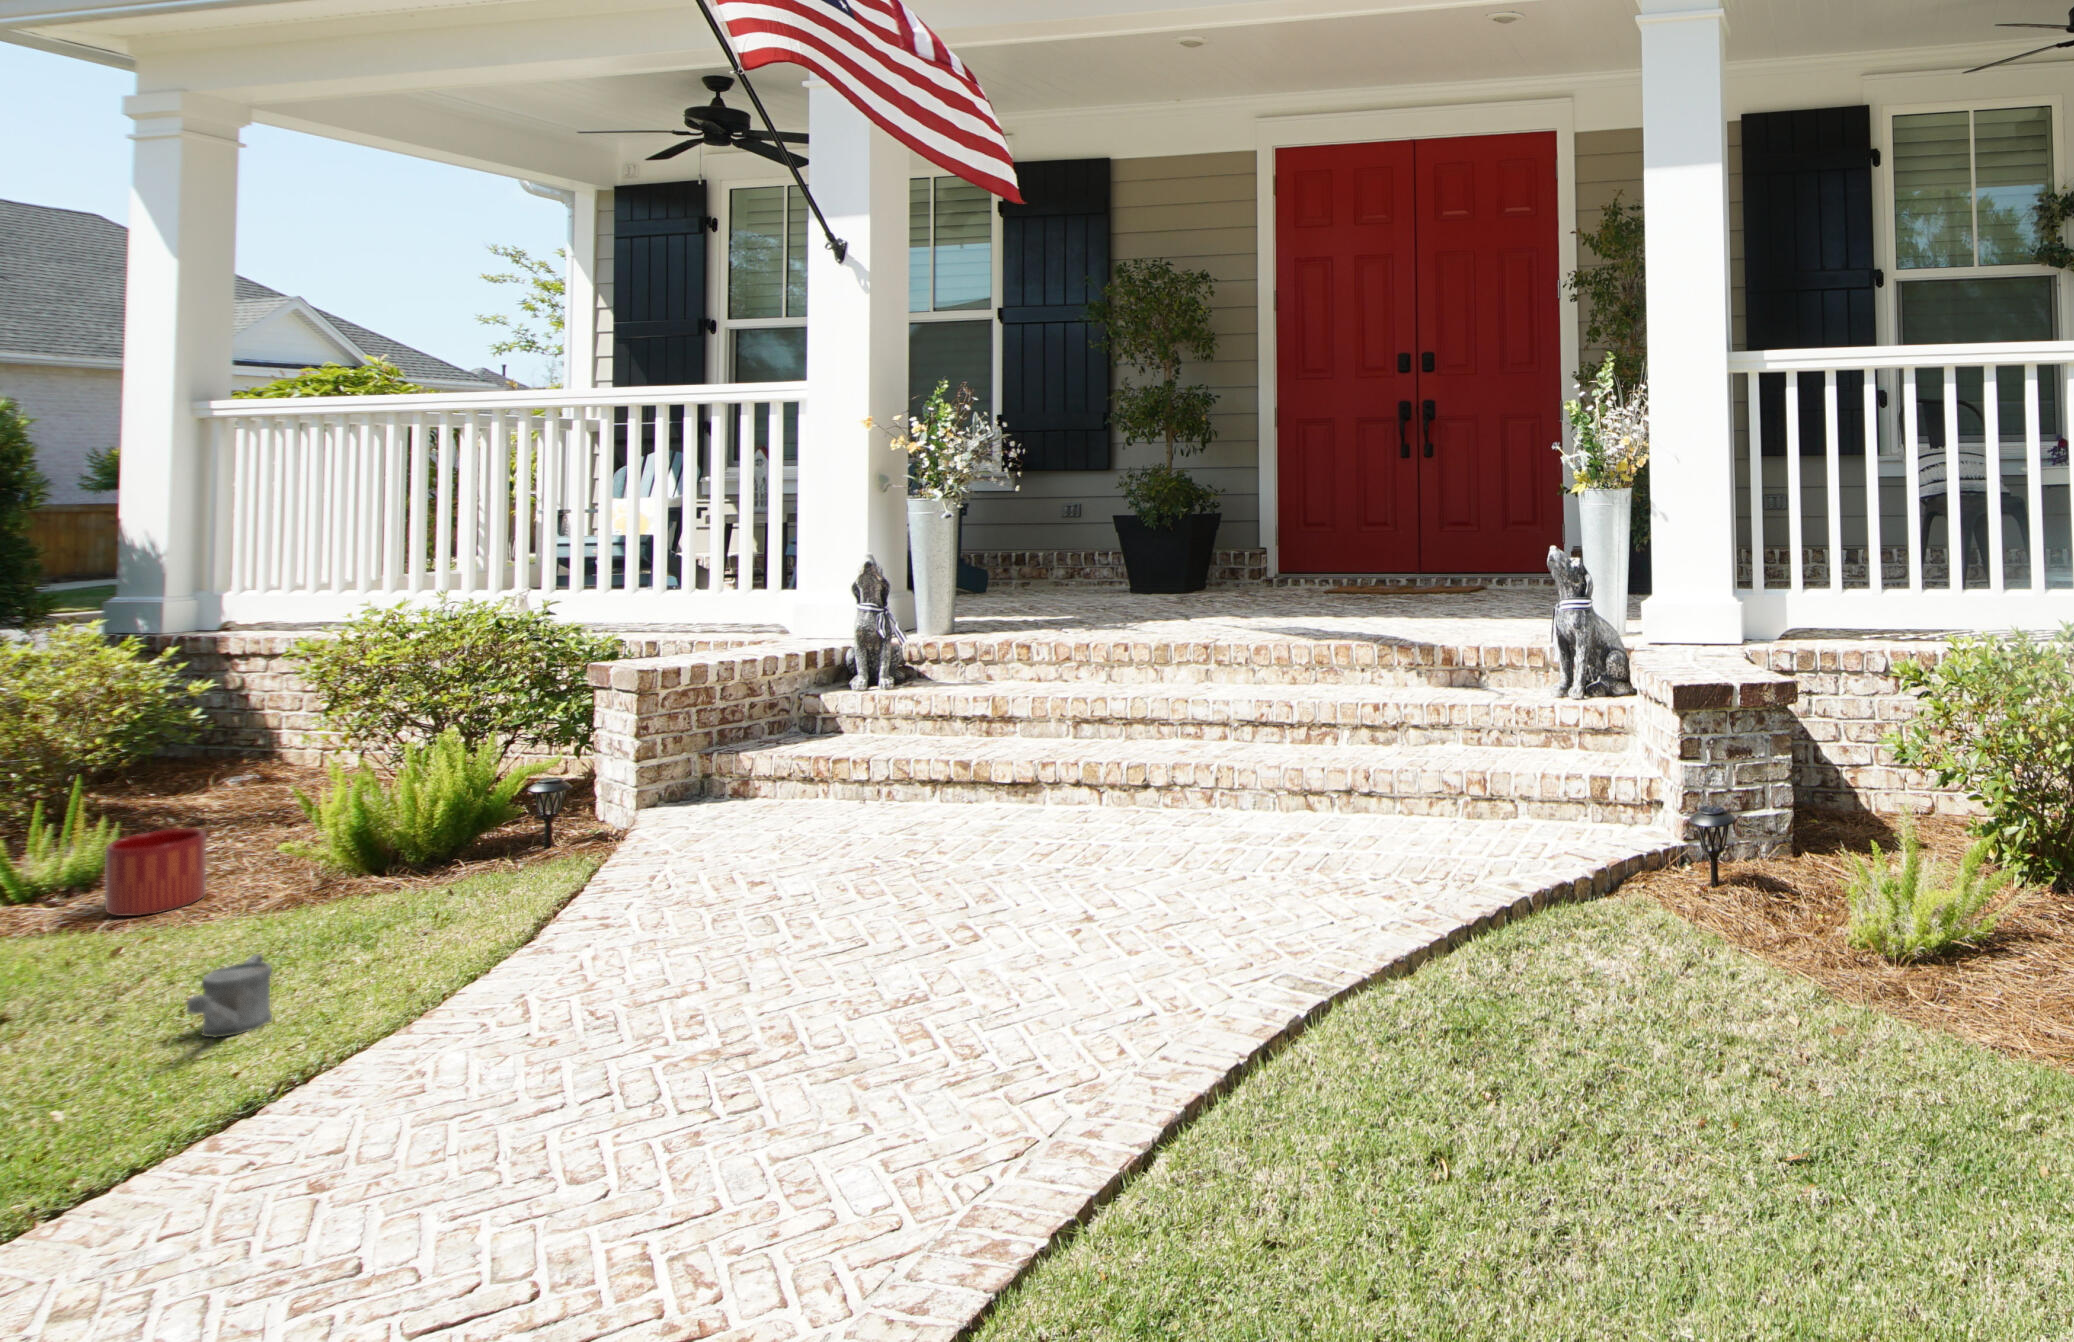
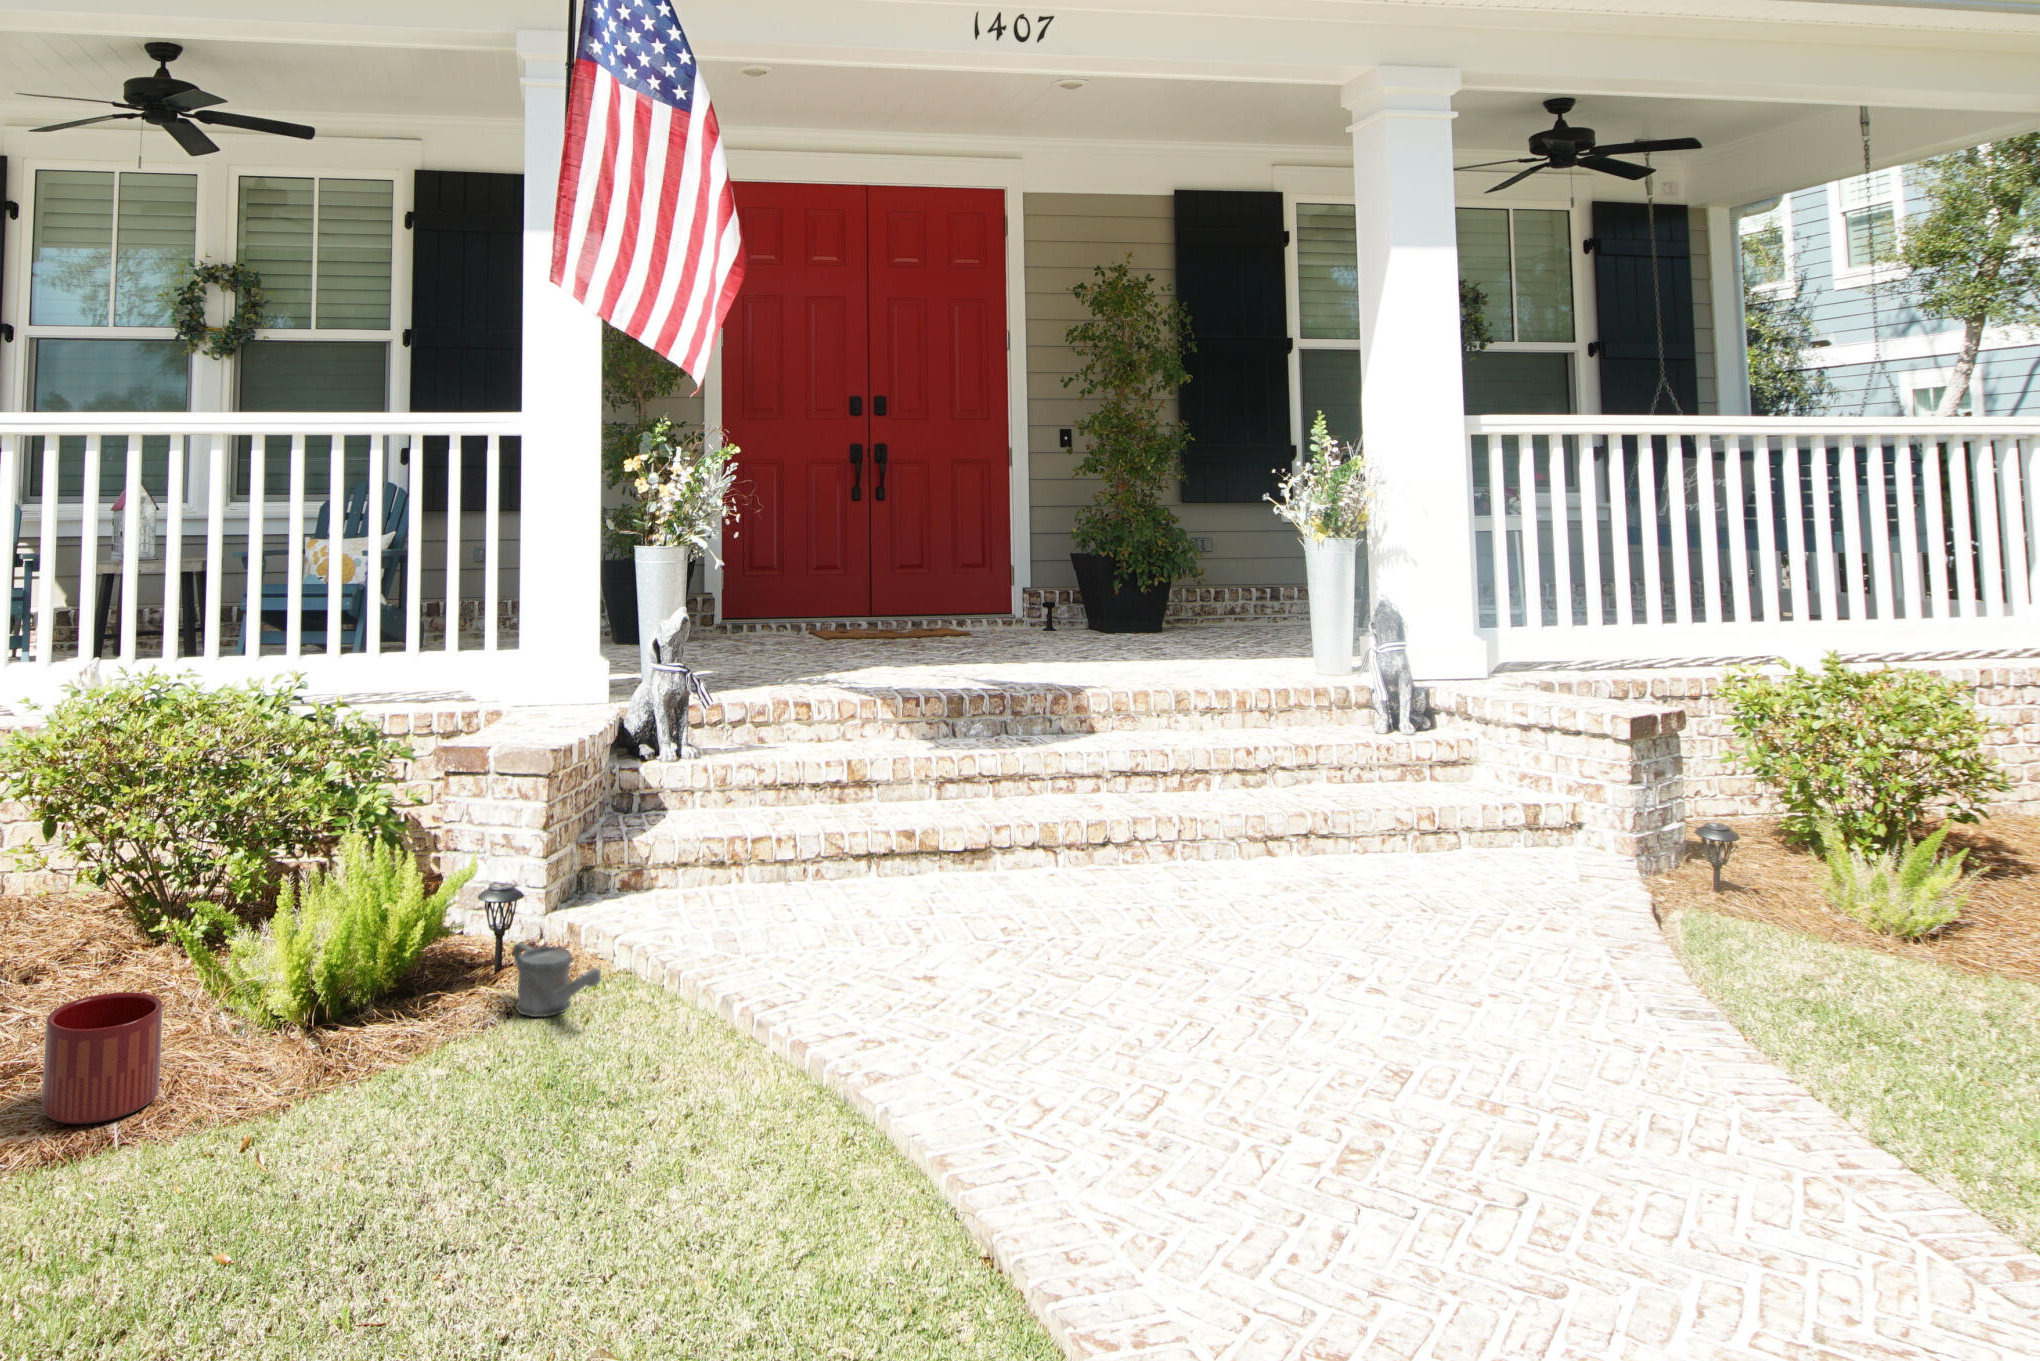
watering can: present [187,954,272,1037] -> present [514,942,601,1017]

